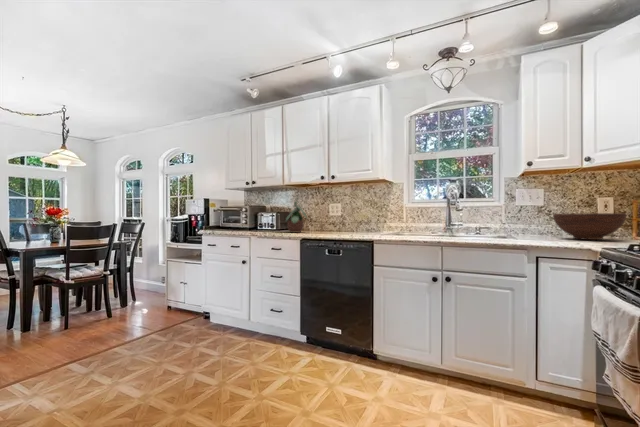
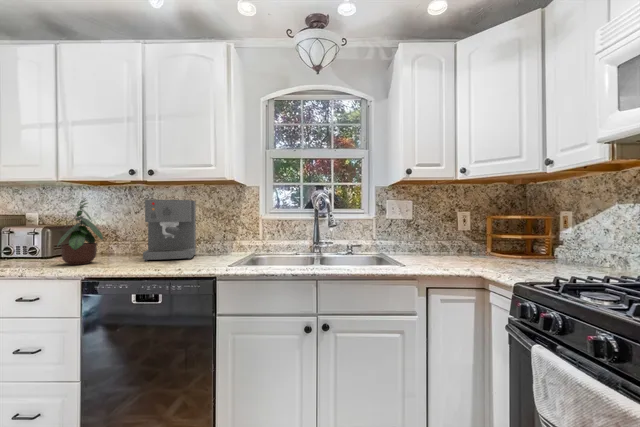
coffee maker: none [328,194,359,233] -> present [143,200,196,261]
fruit bowl: present [553,213,626,240] -> none [427,229,492,259]

